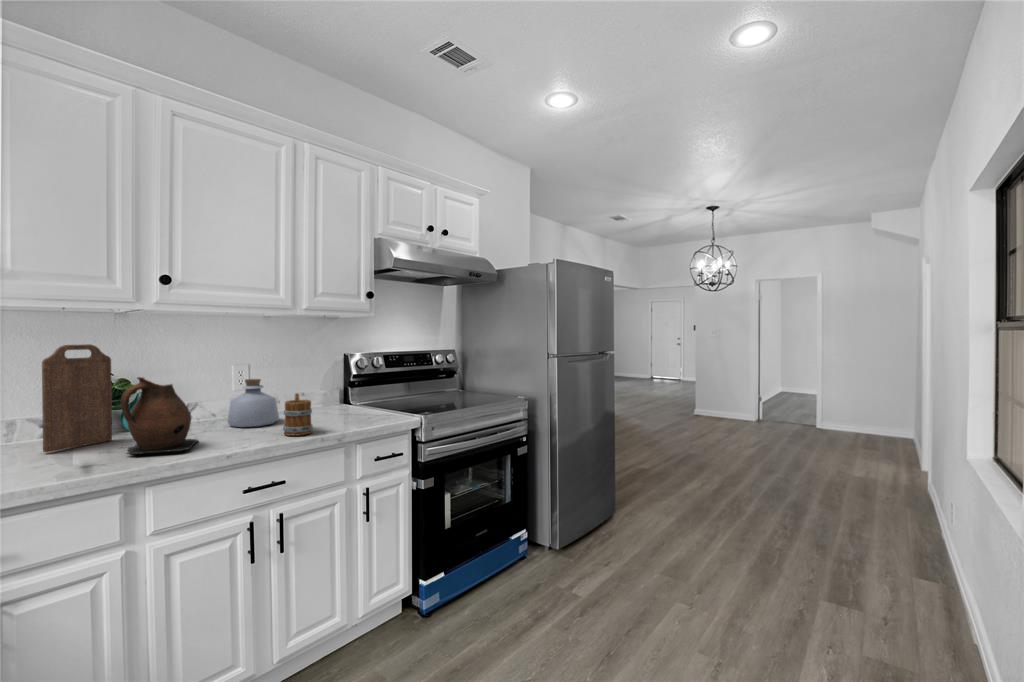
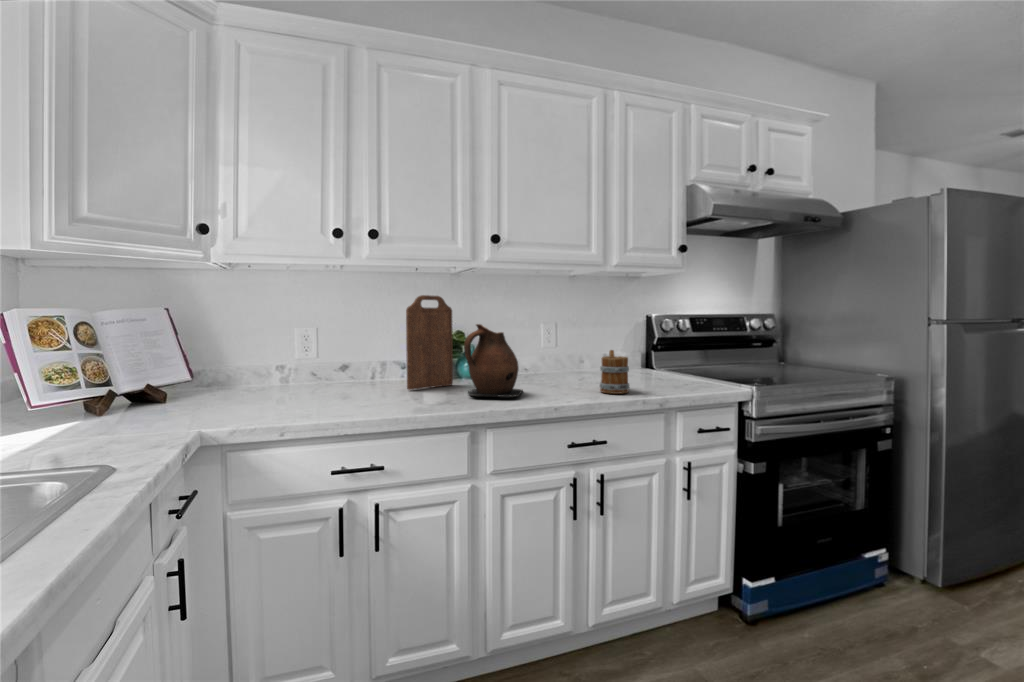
bottle: present [227,379,279,427] -> none [542,335,590,383]

